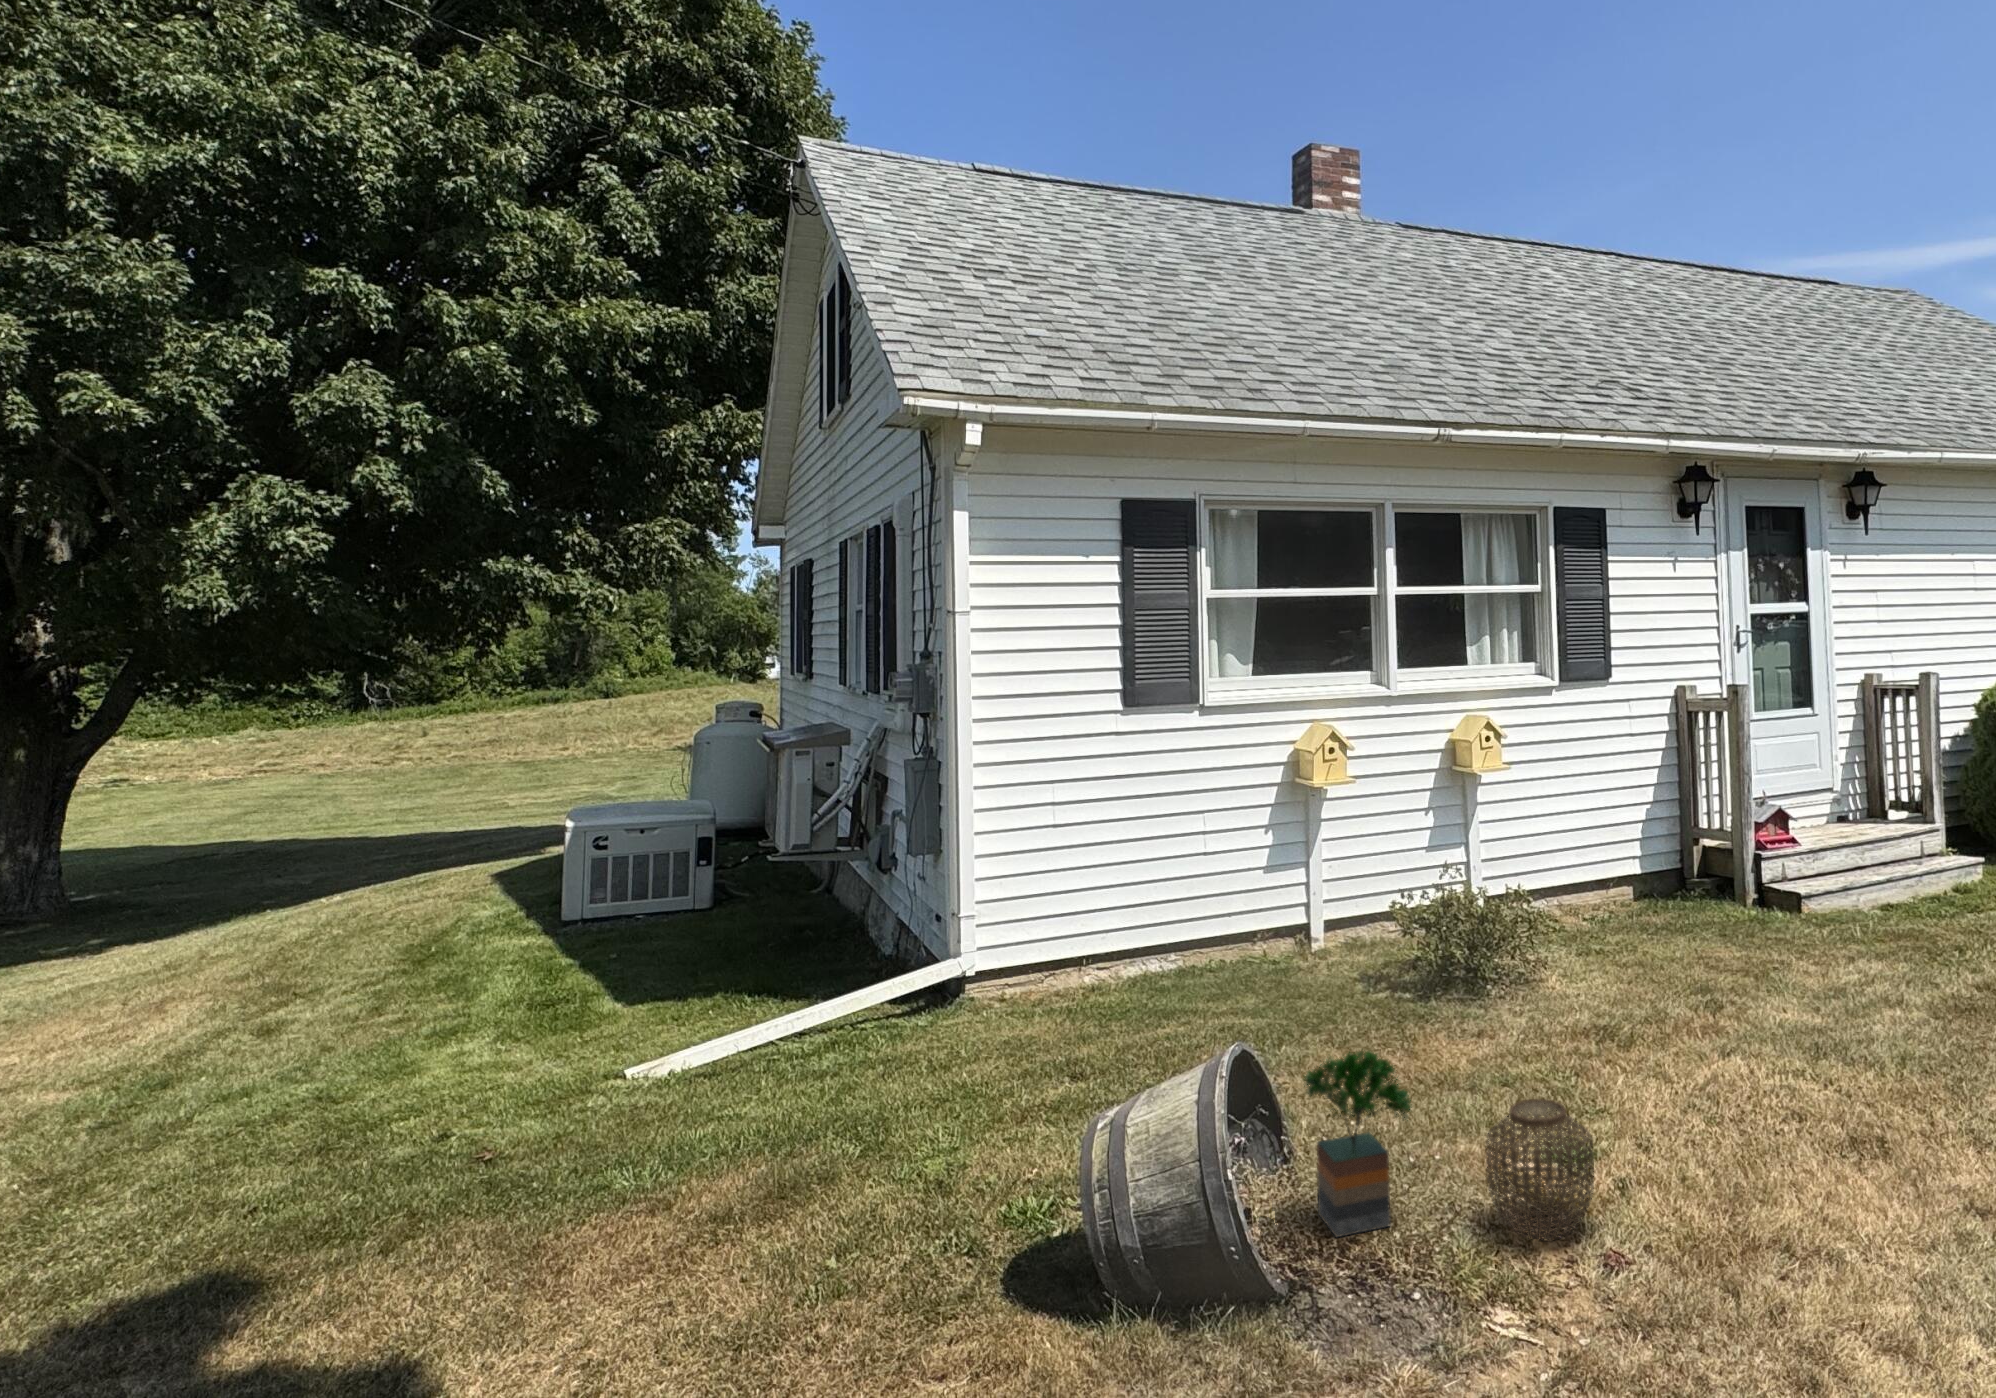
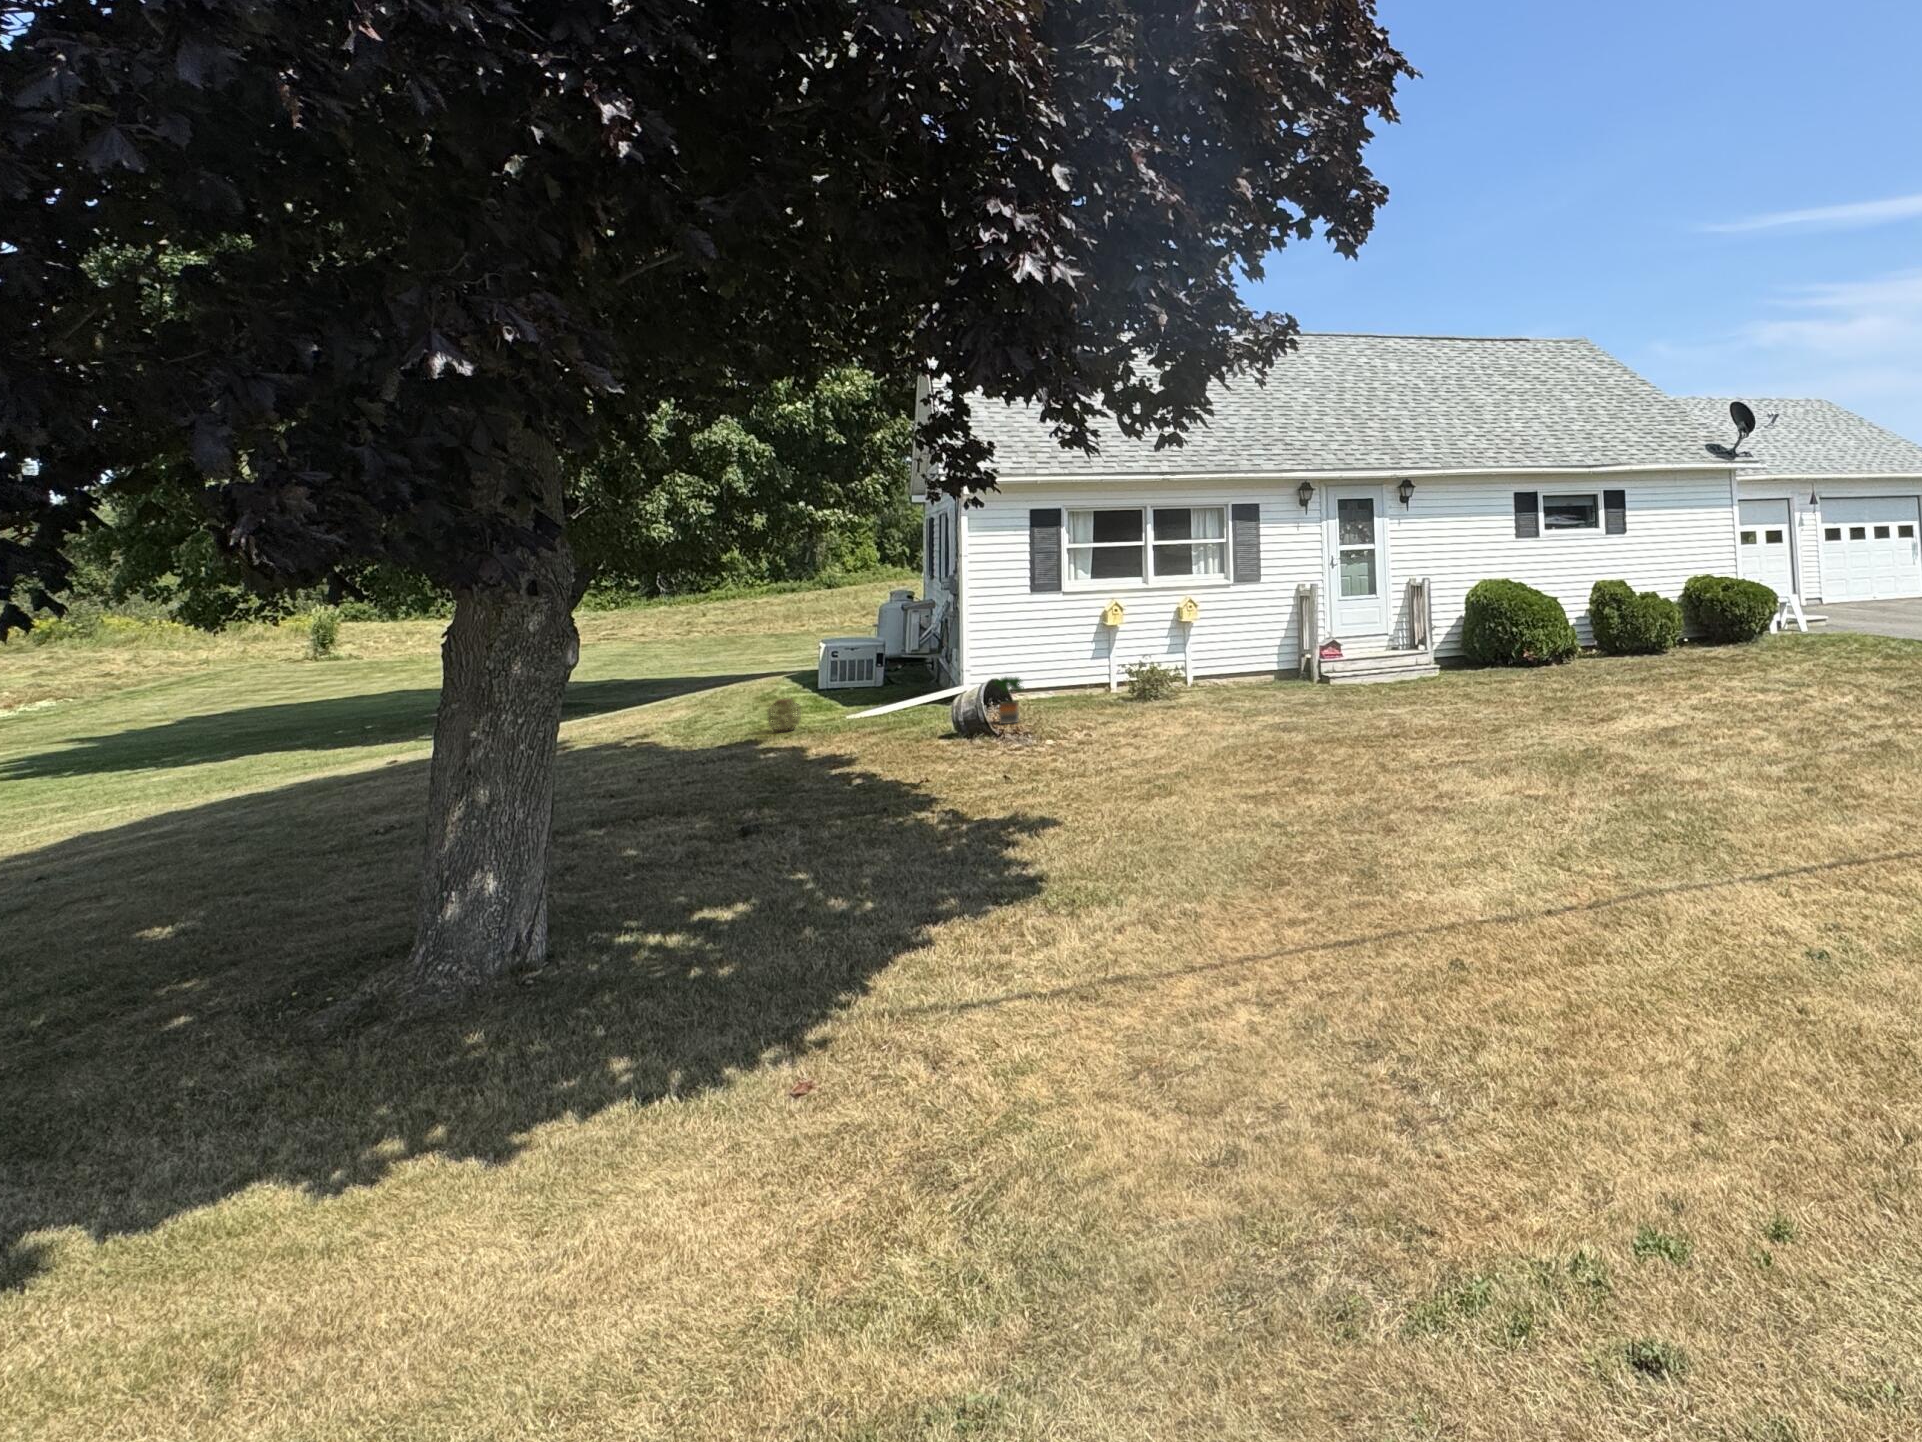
woven basket: present [1485,1099,1594,1240] -> present [768,698,801,732]

